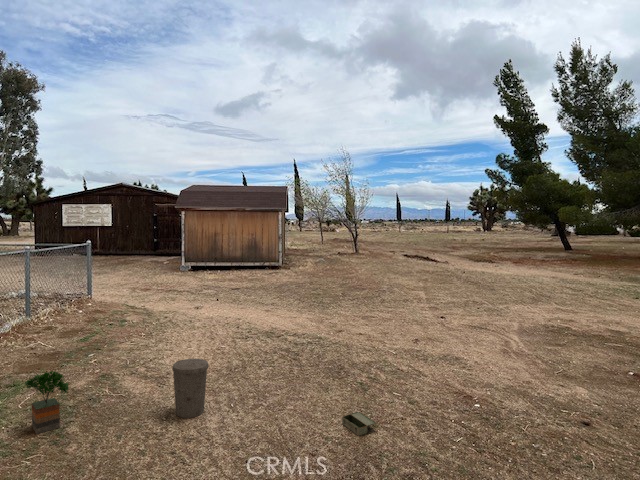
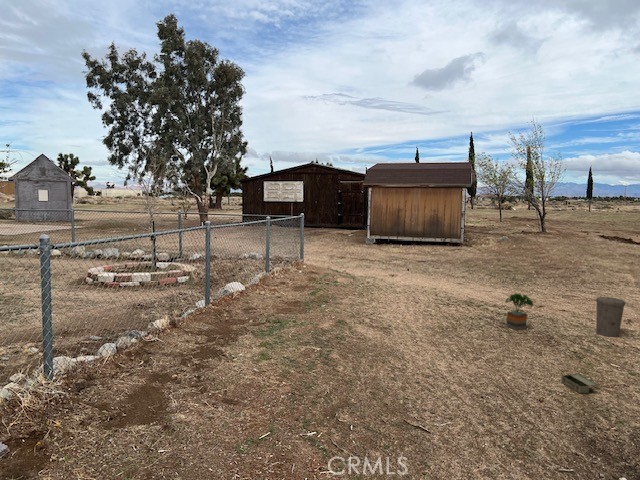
trash can: present [172,359,209,418] -> present [596,297,625,337]
potted tree: present [25,371,69,434] -> present [505,294,533,330]

